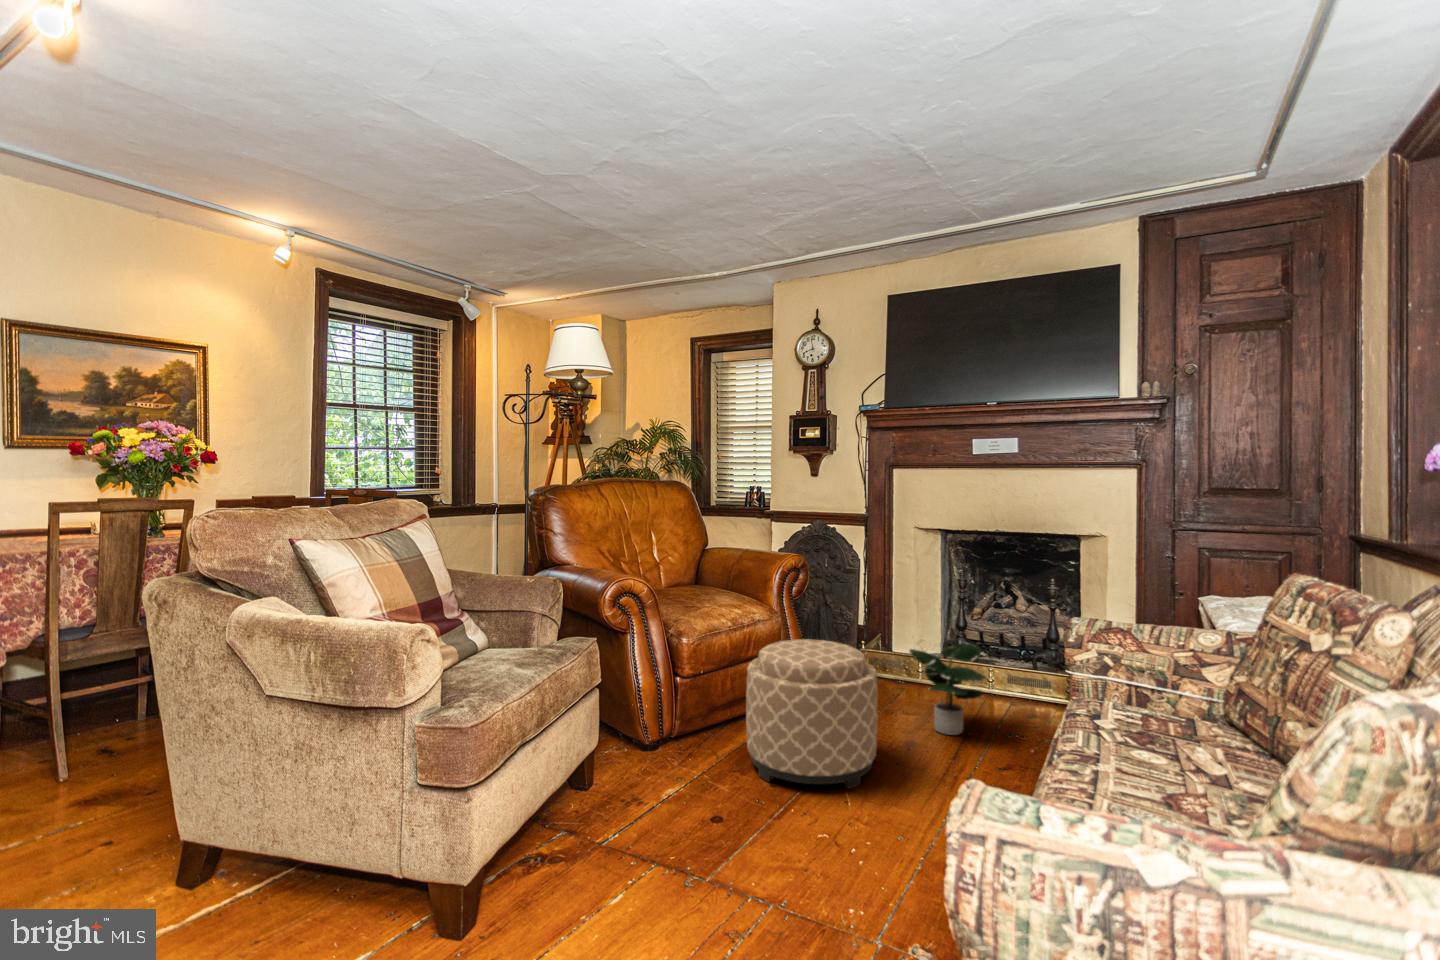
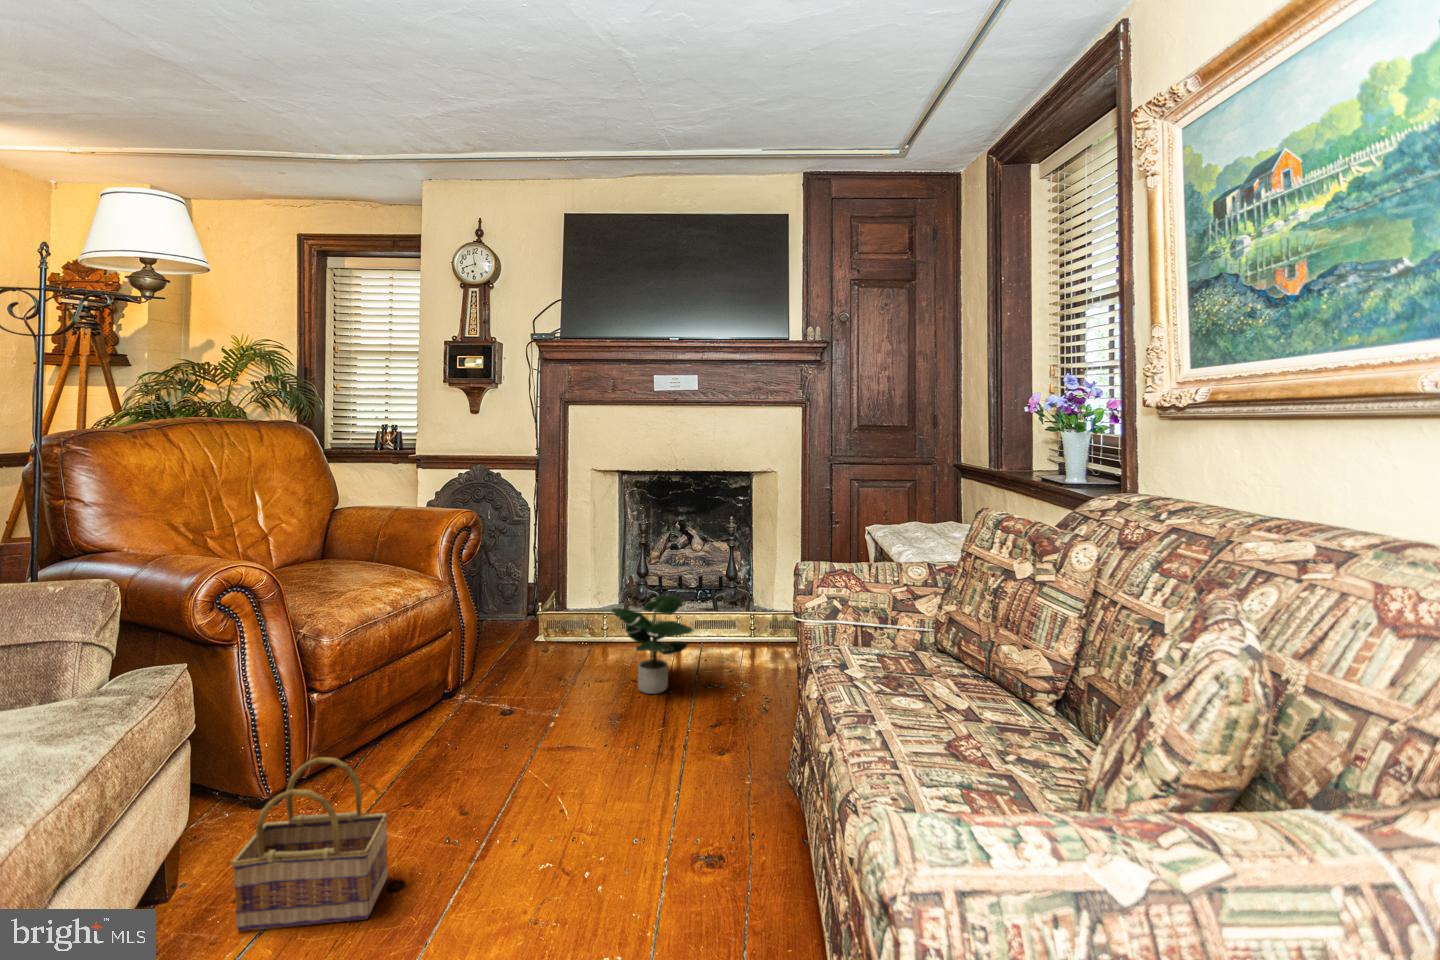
ottoman: present [746,639,878,789] -> none [429,615,593,803]
basket: none [611,714,706,836] -> present [231,757,388,931]

